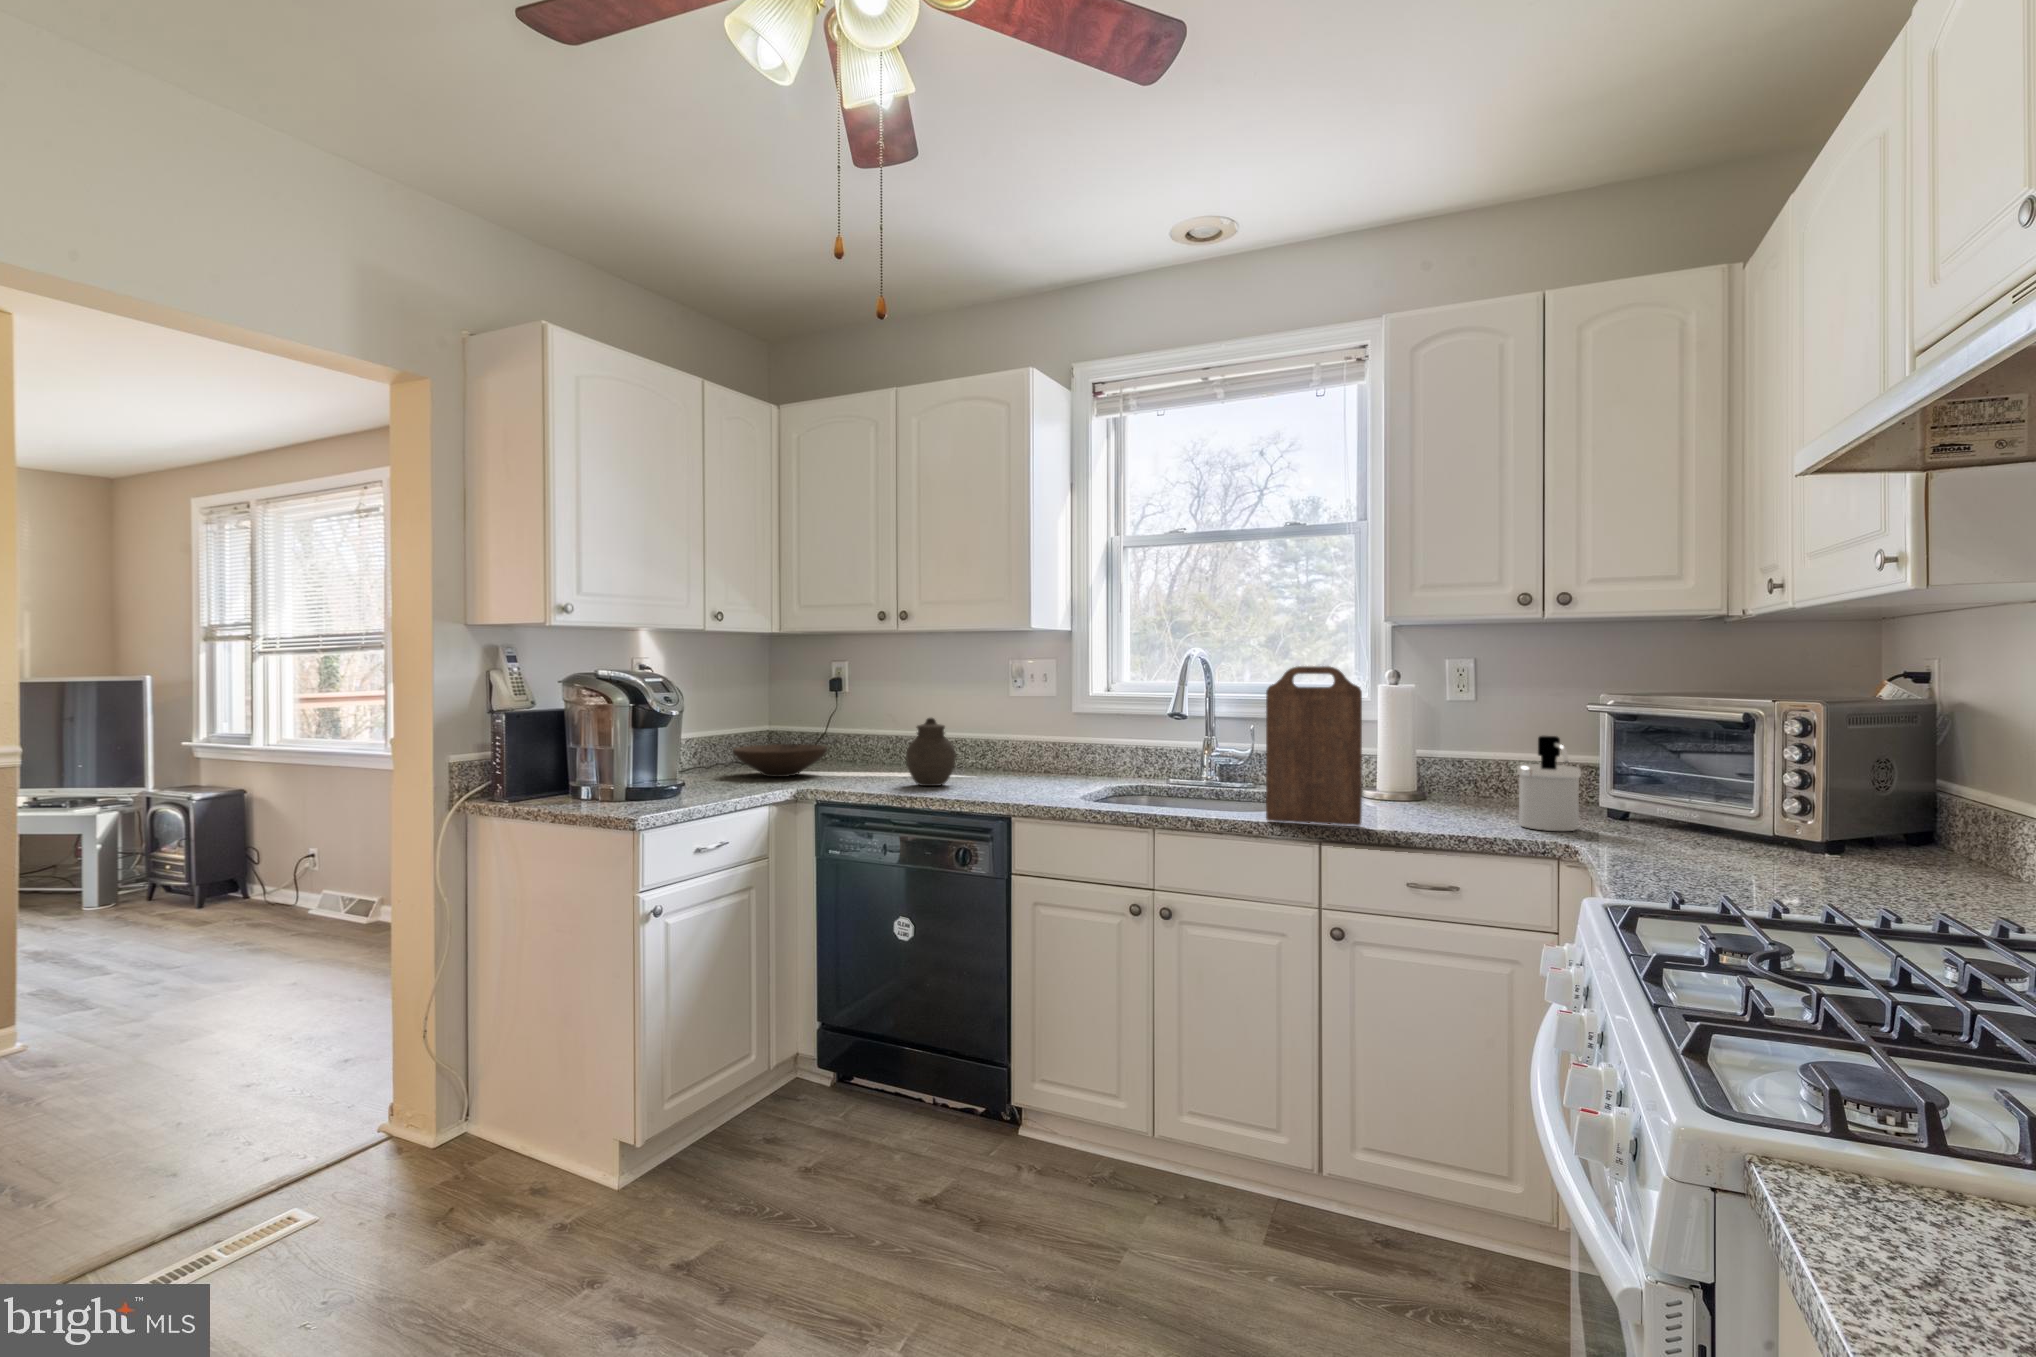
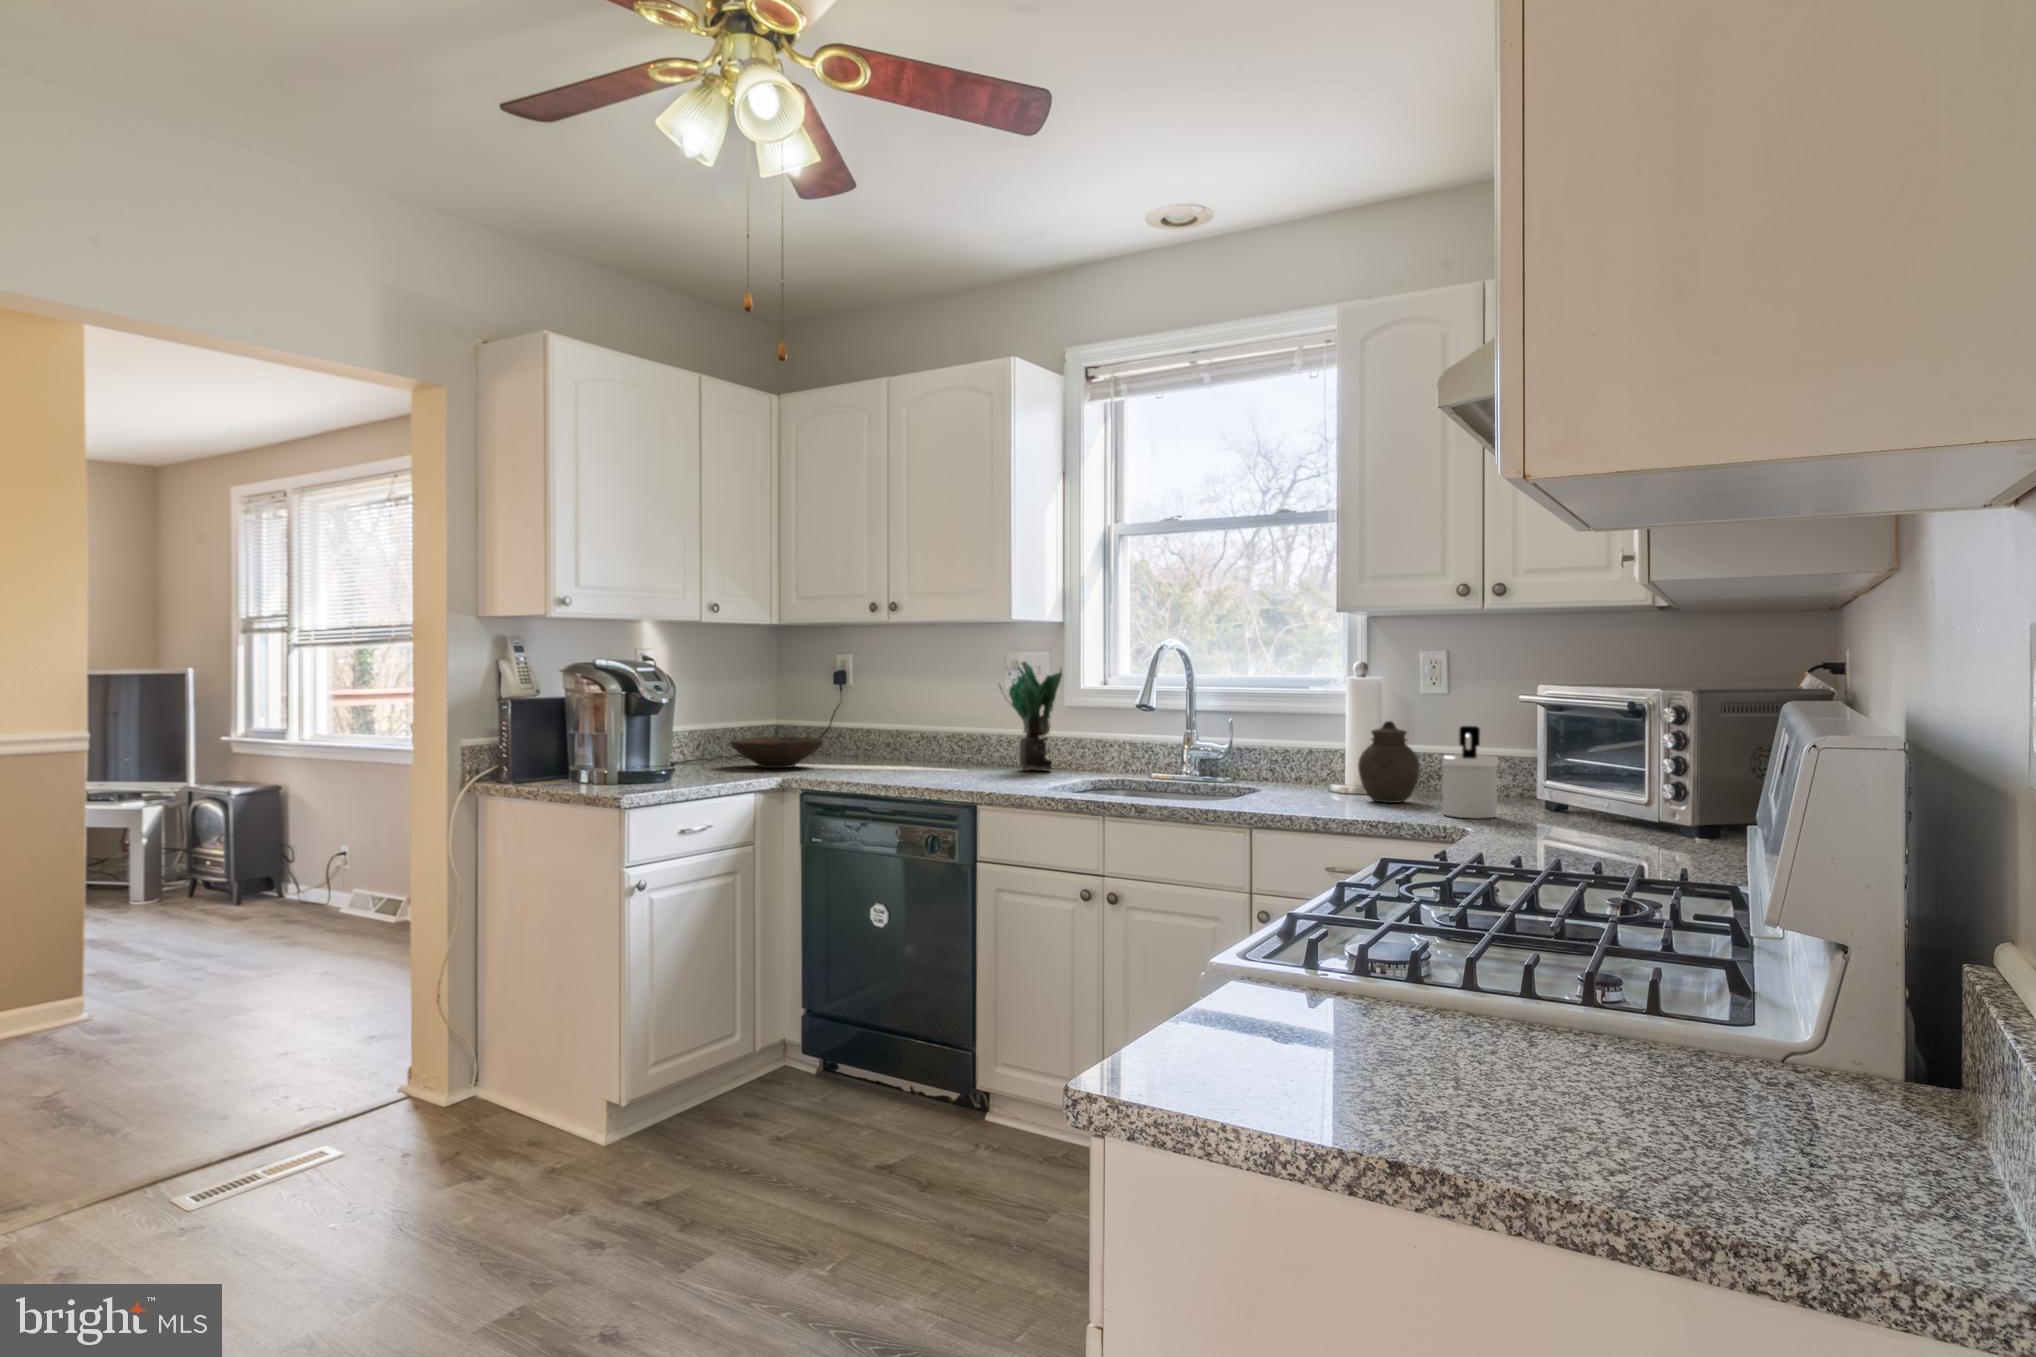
cutting board: present [1266,666,1362,826] -> none [1196,658,1284,811]
potted plant: none [1004,669,1068,776] -> present [1000,662,1062,771]
jar: present [906,718,956,786] -> present [1358,721,1420,803]

